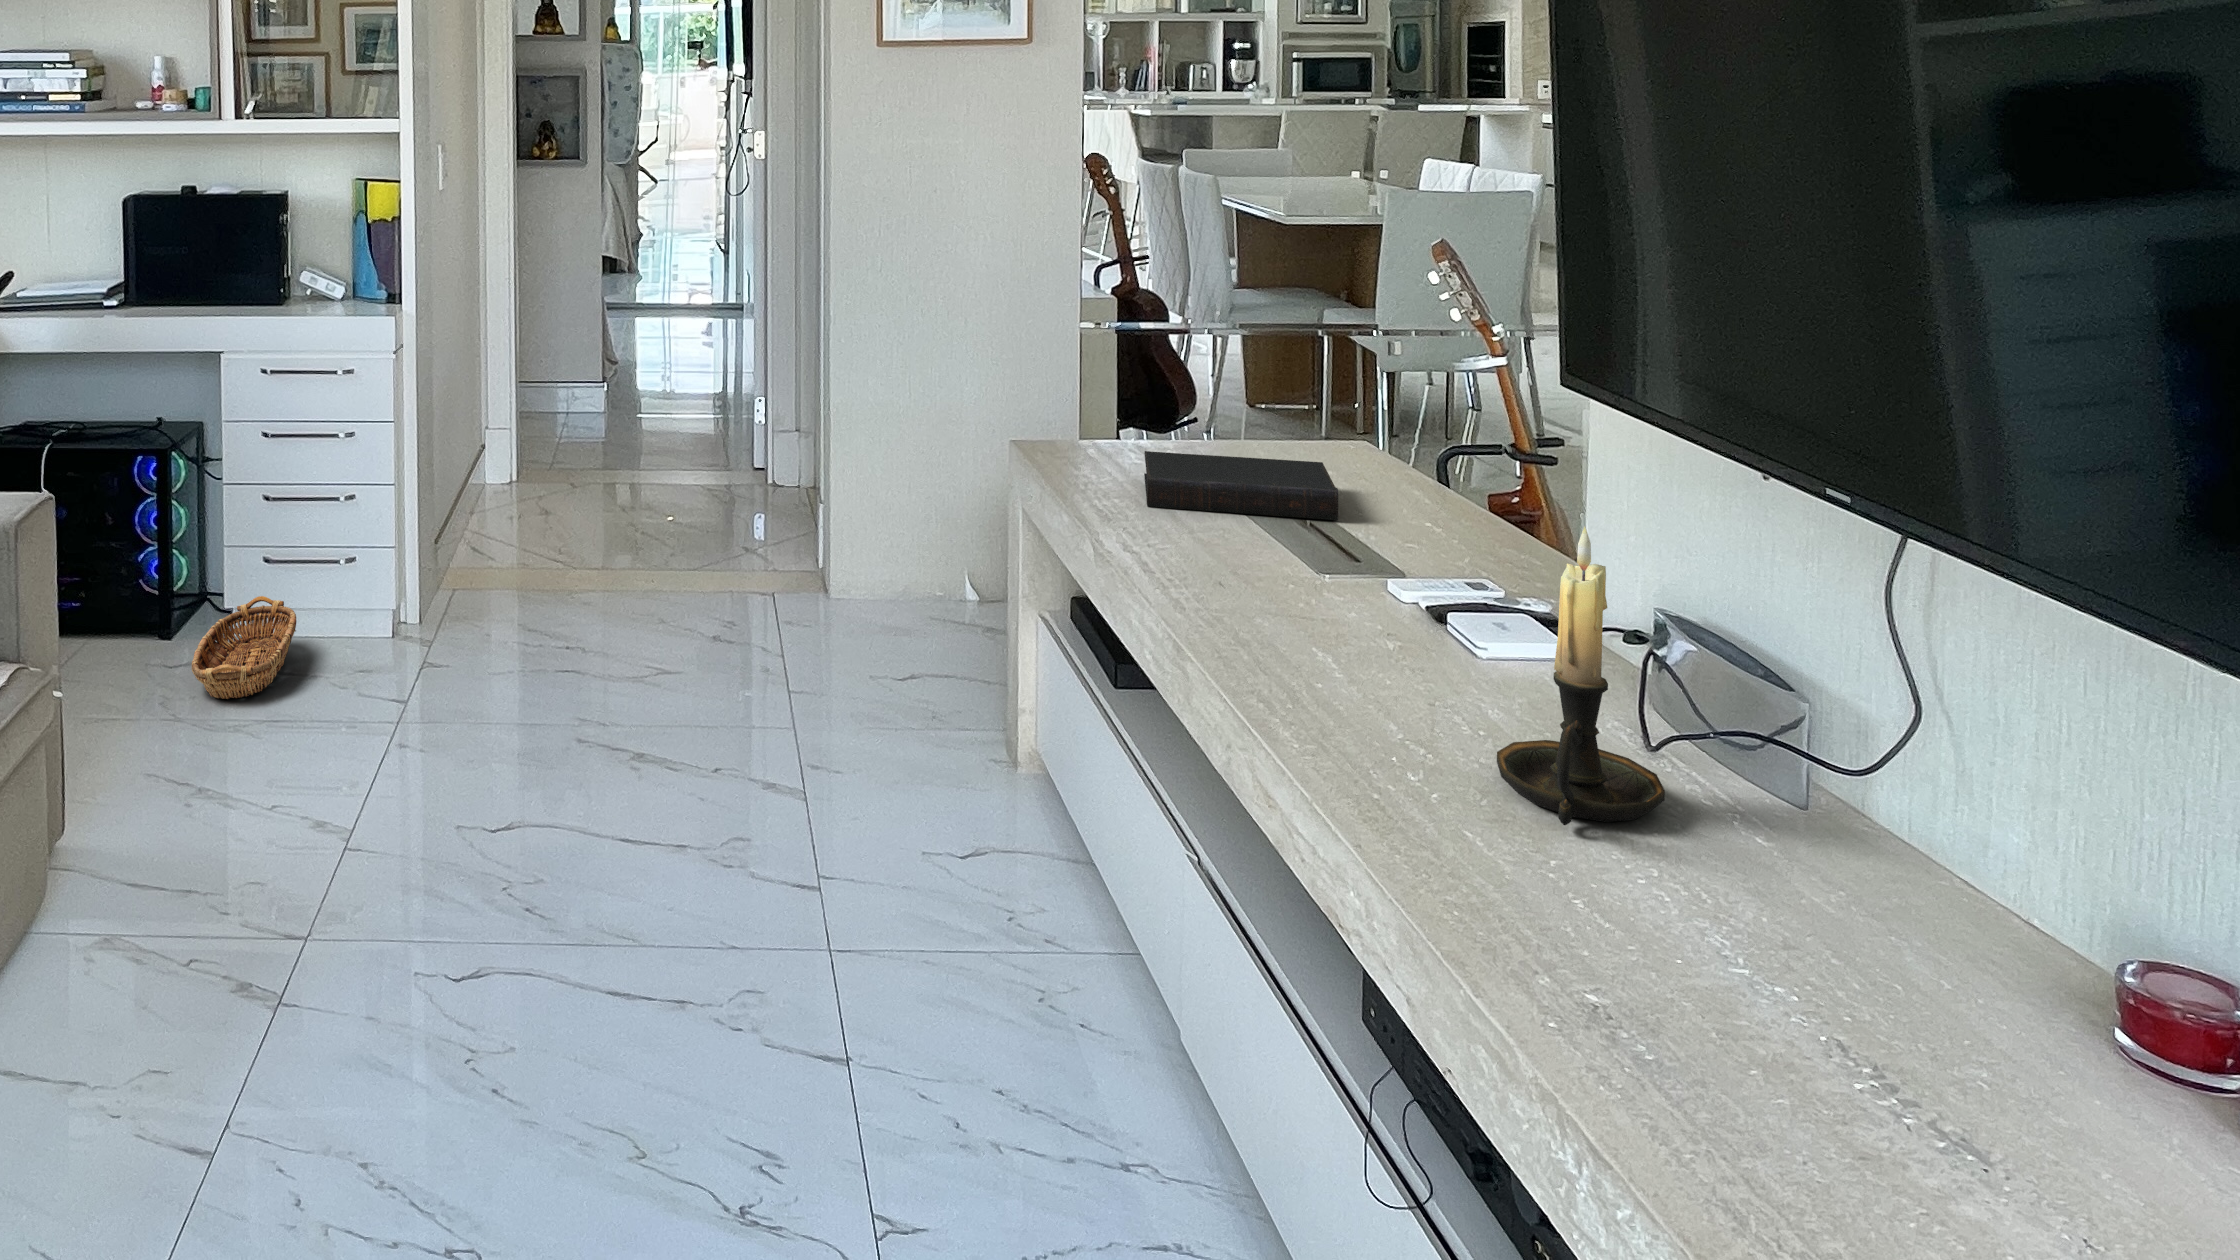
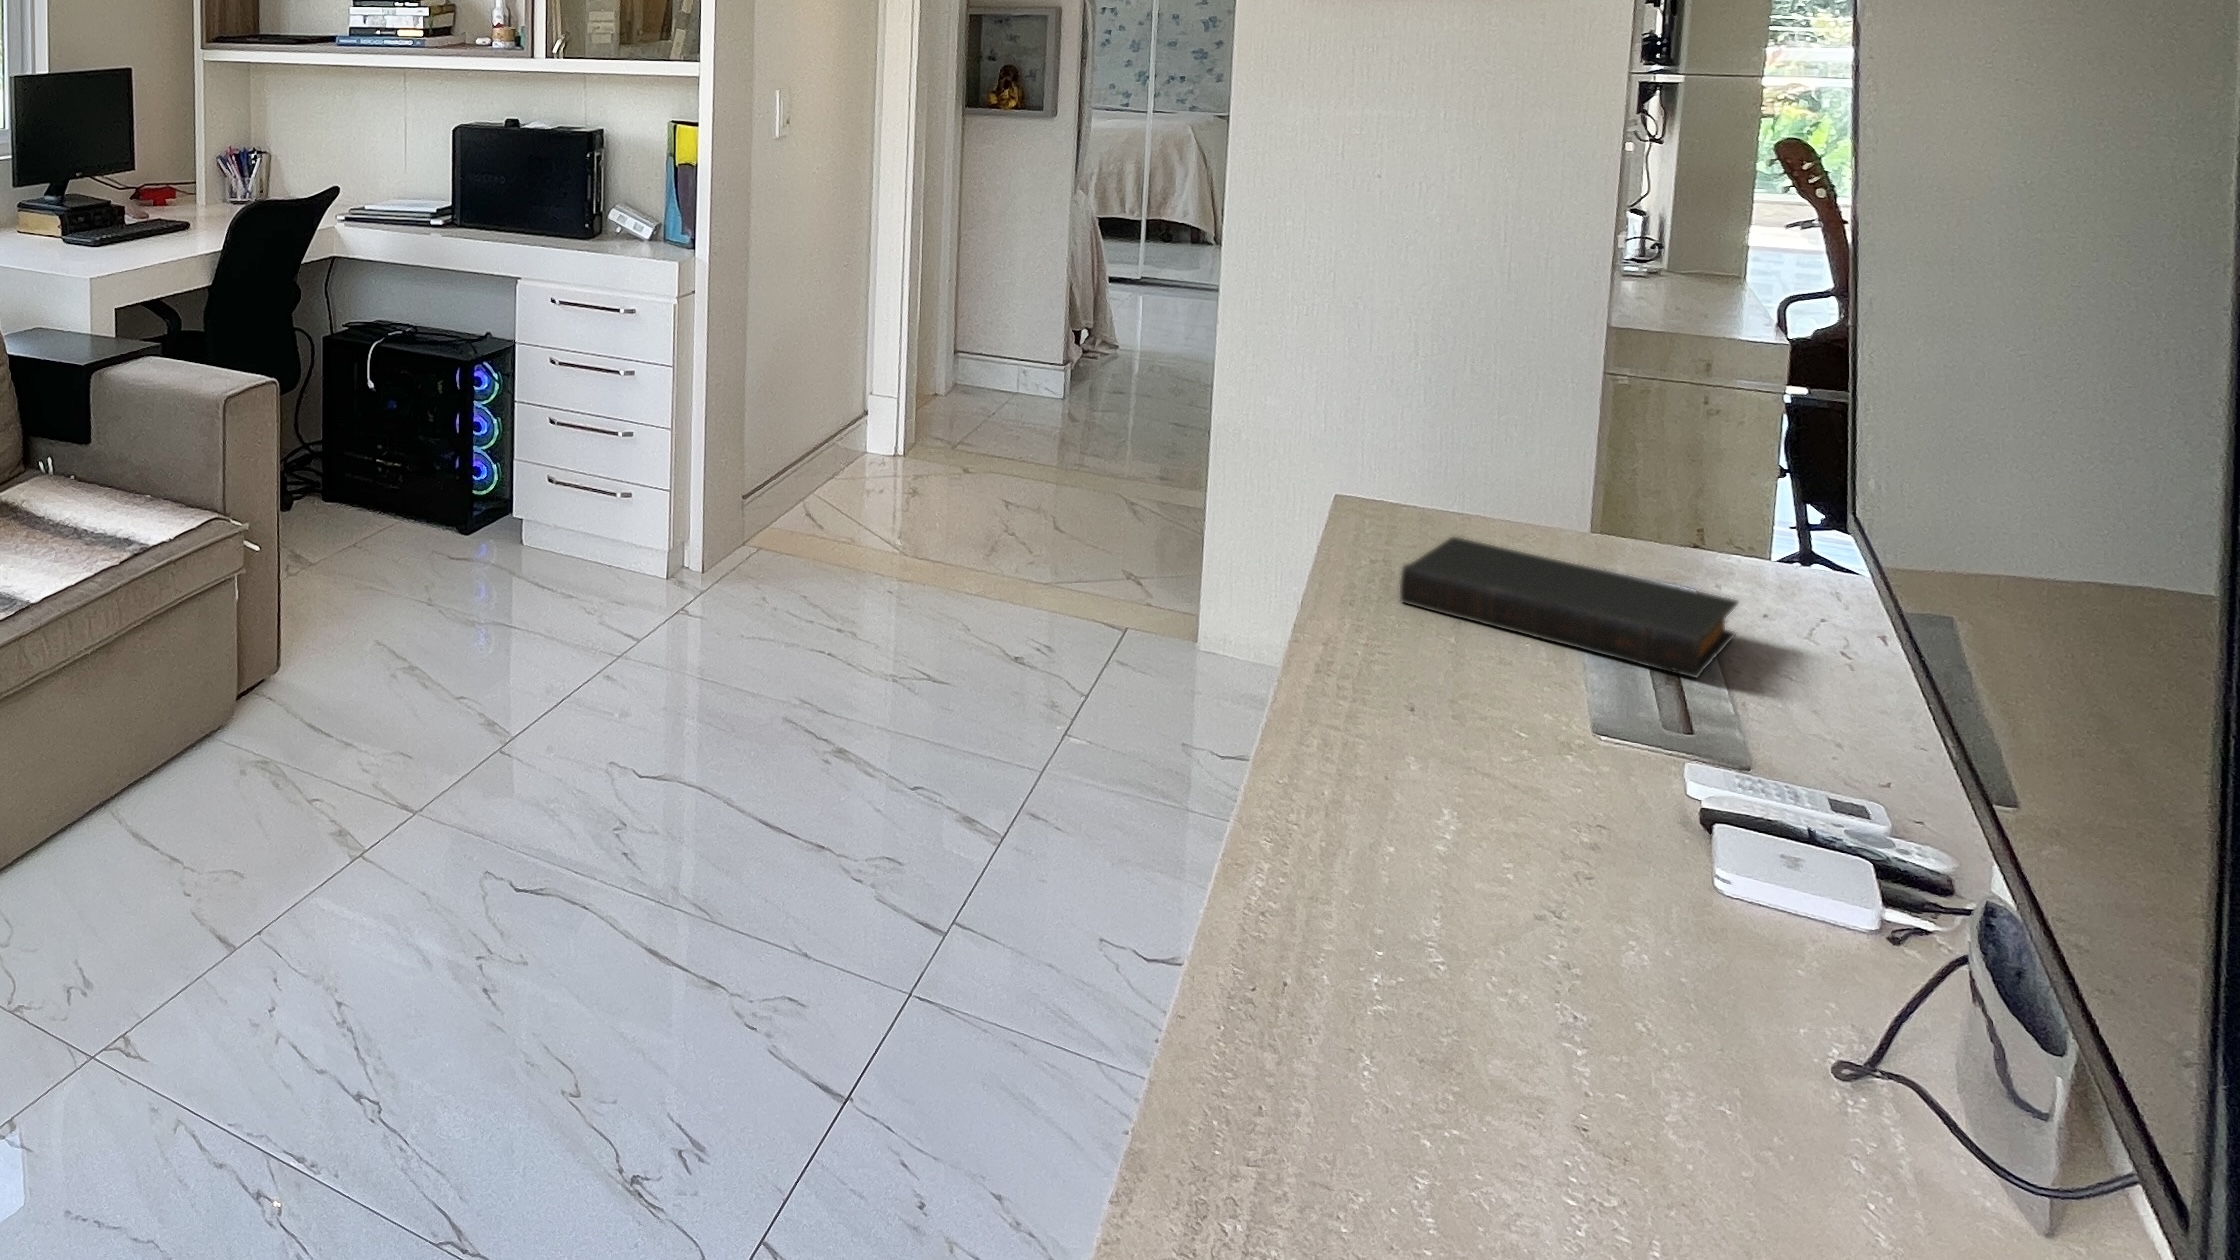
candle holder: present [1497,527,1665,825] -> none [1439,712,1695,1122]
basket: present [192,596,296,699] -> none [422,505,574,613]

